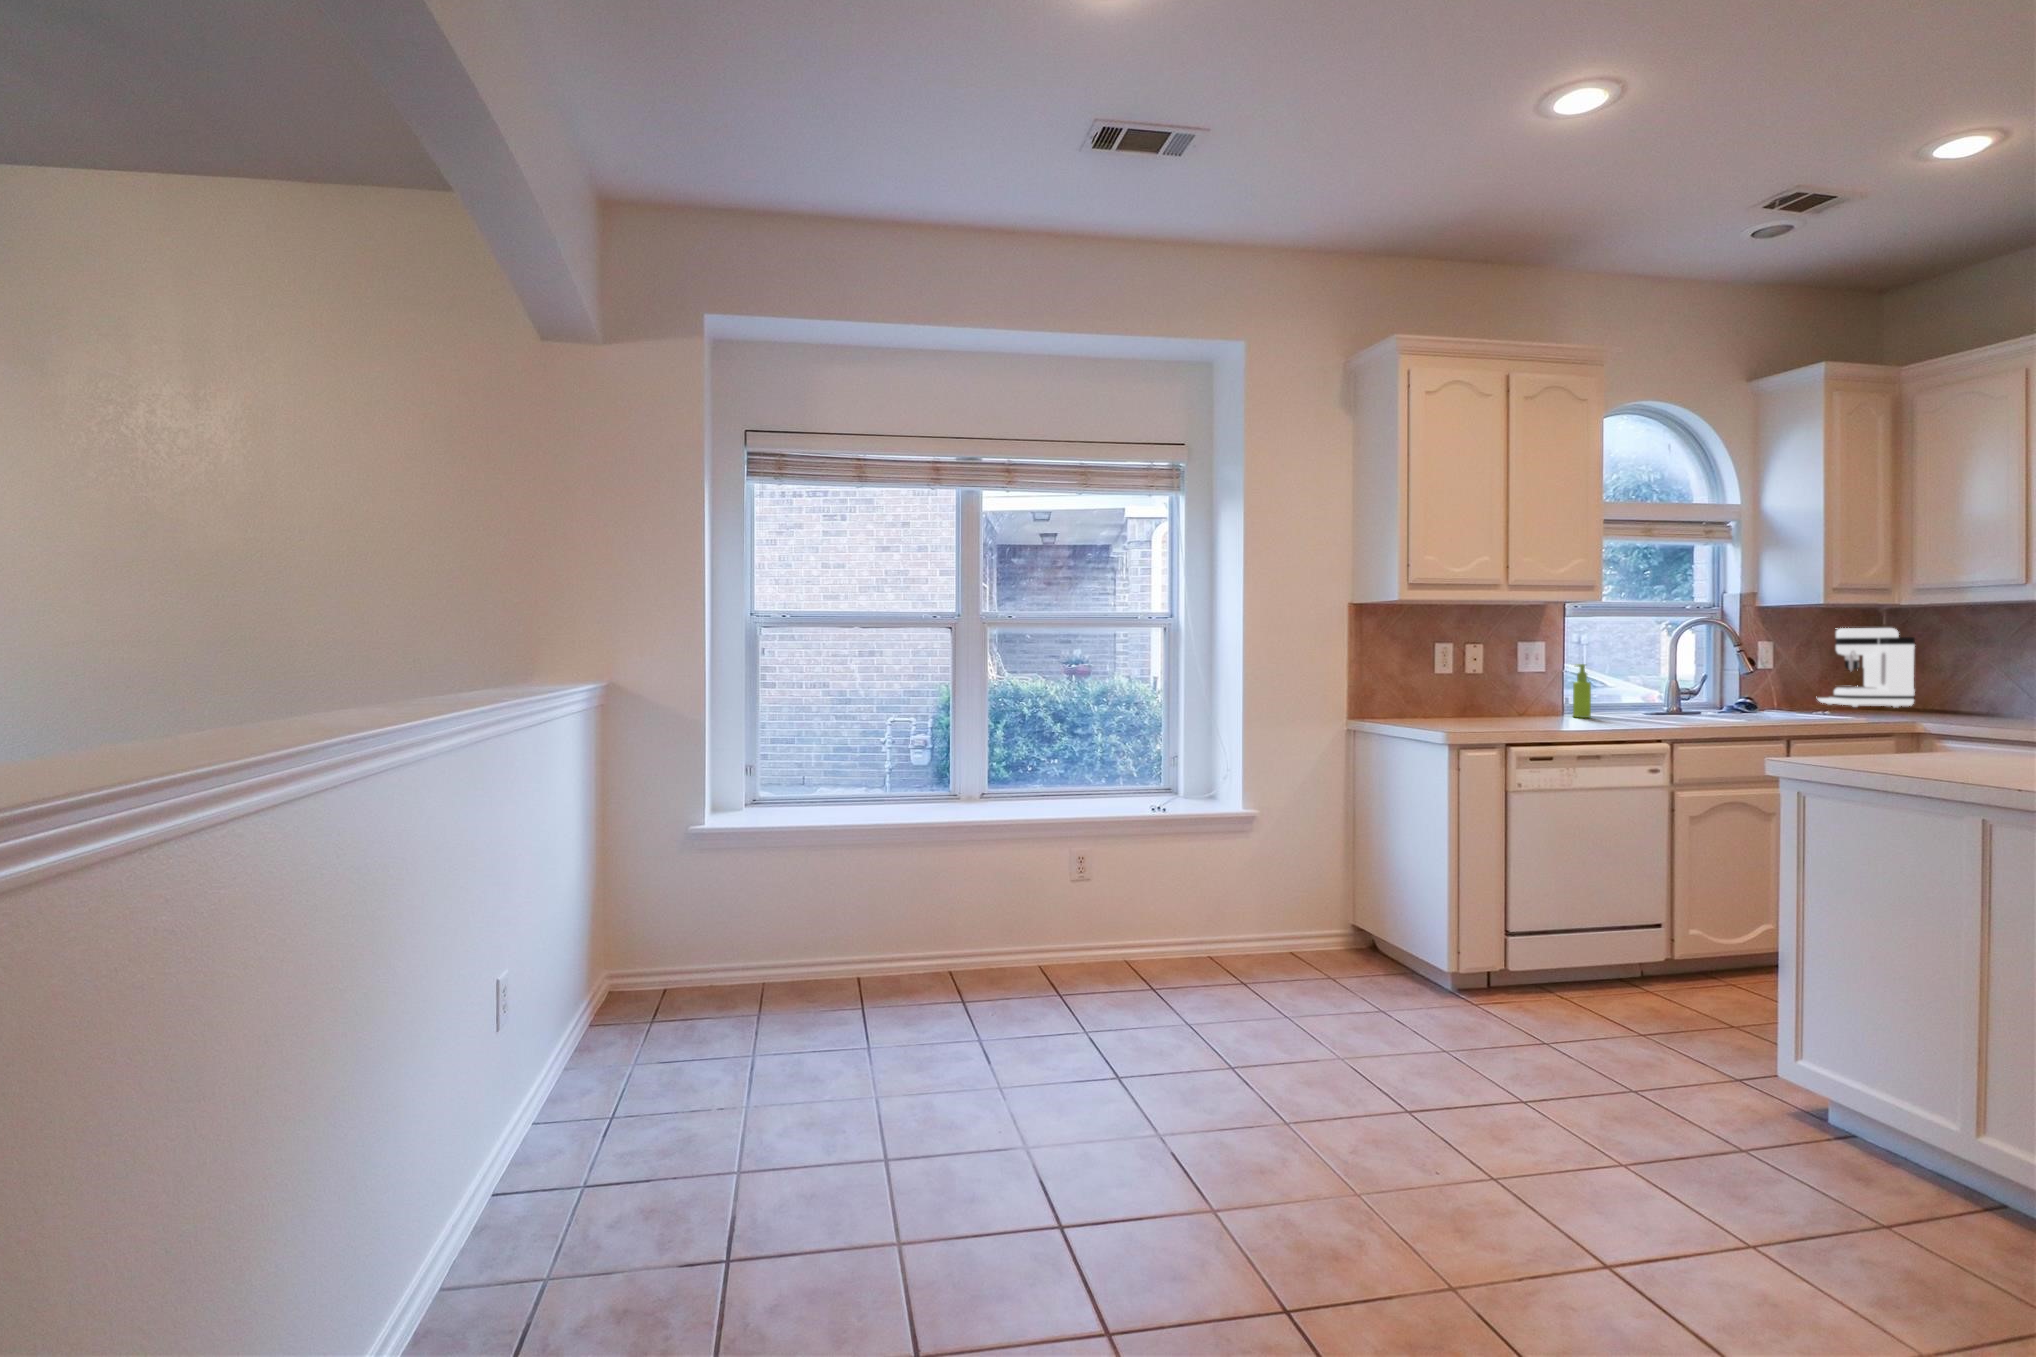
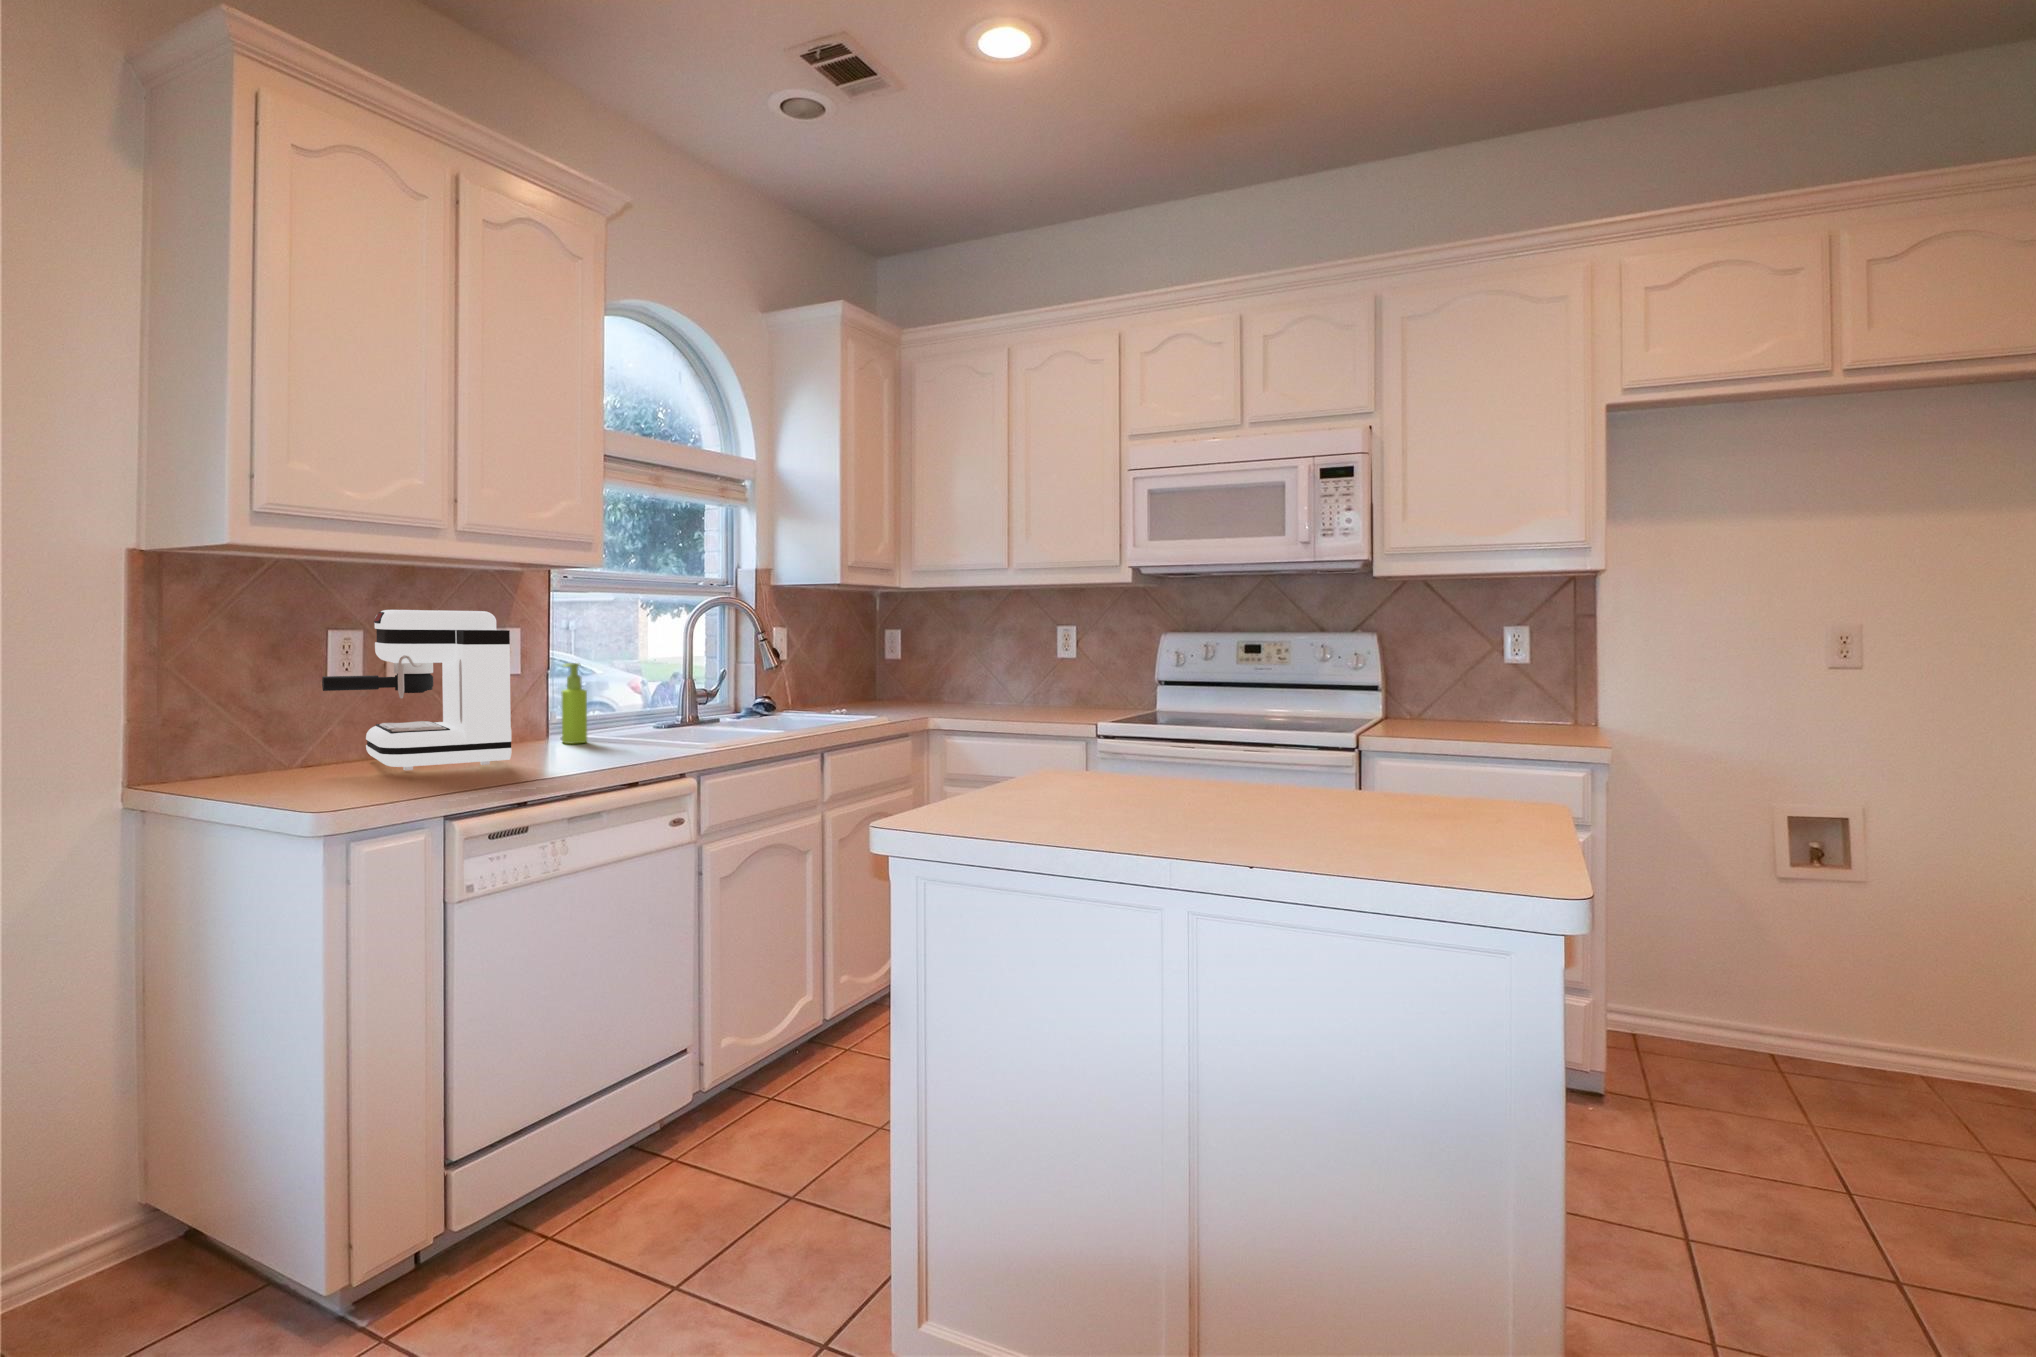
coffee maker: present [1818,628,1915,708] -> present [322,610,511,770]

